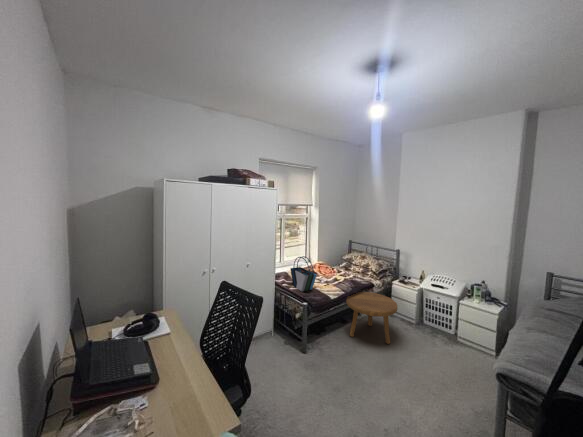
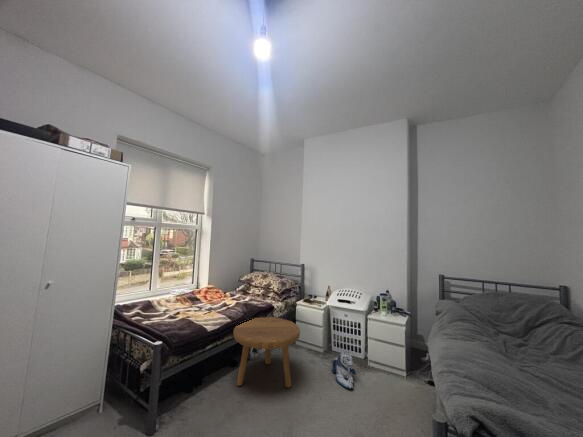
tote bag: present [290,256,316,291] -> none [152,271,189,325]
plush toy: none [423,326,445,353] -> present [332,352,355,389]

